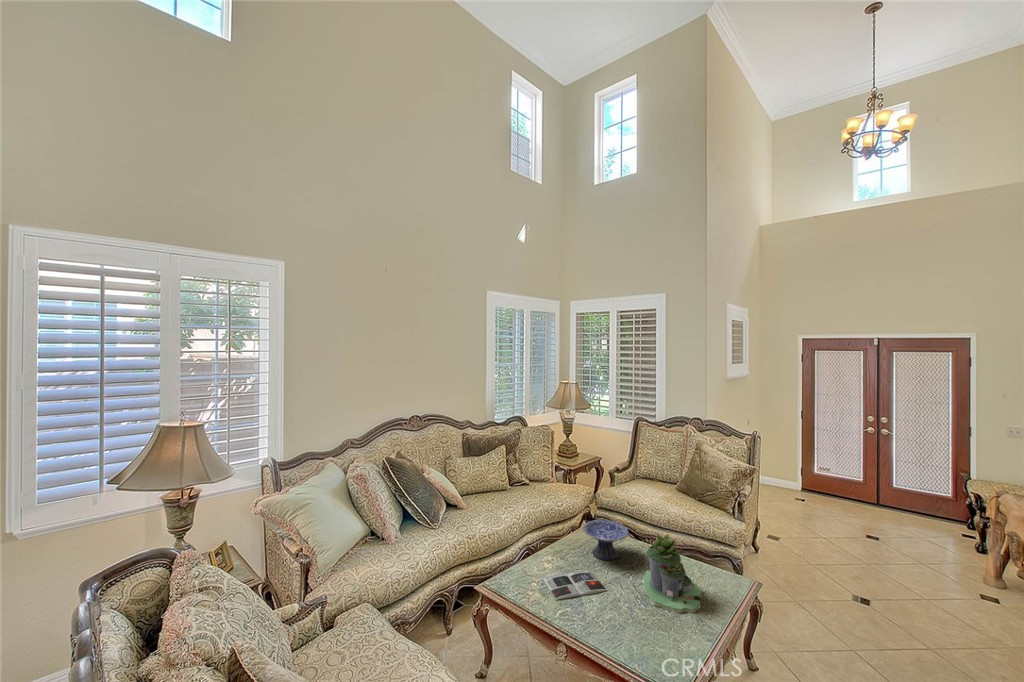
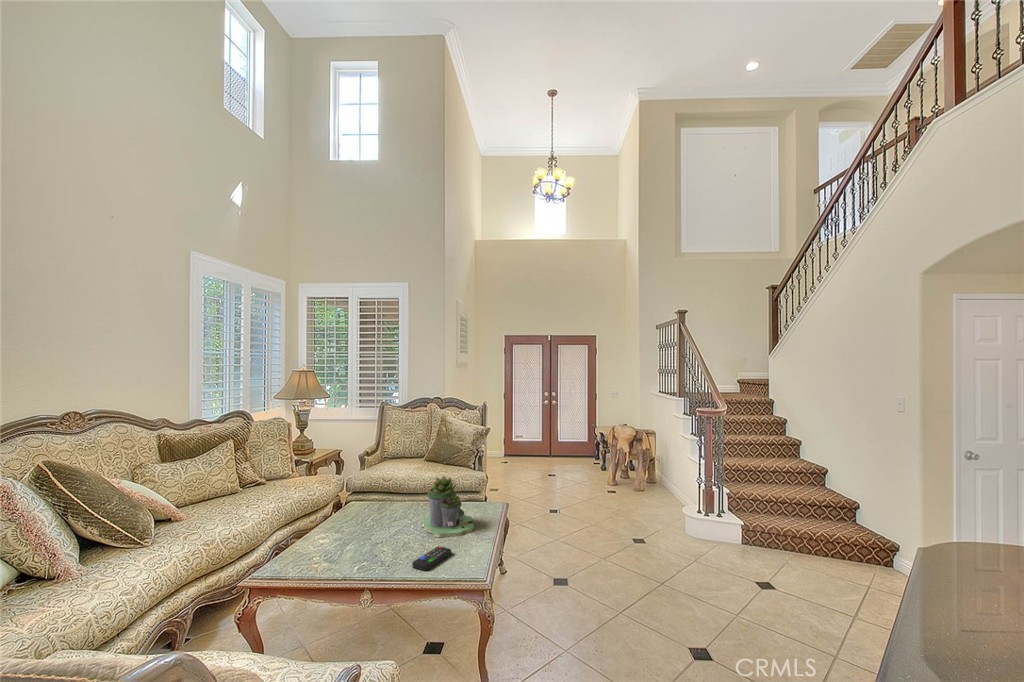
decorative bowl: present [583,520,628,560] -> none [355,487,402,523]
magazine: present [543,570,607,600] -> none [323,532,394,562]
remote control: none [611,621,658,649] -> present [412,546,451,571]

